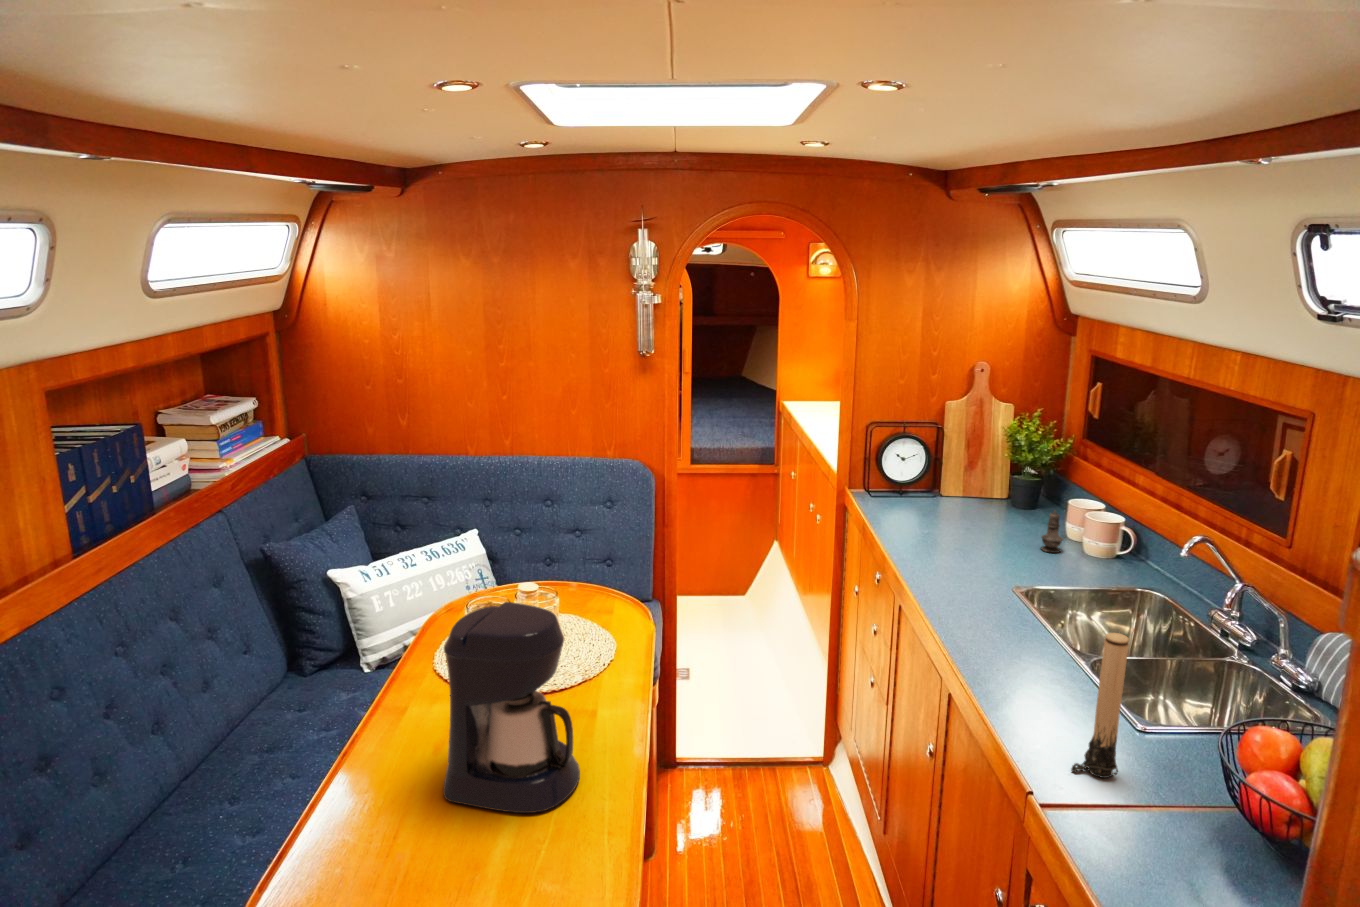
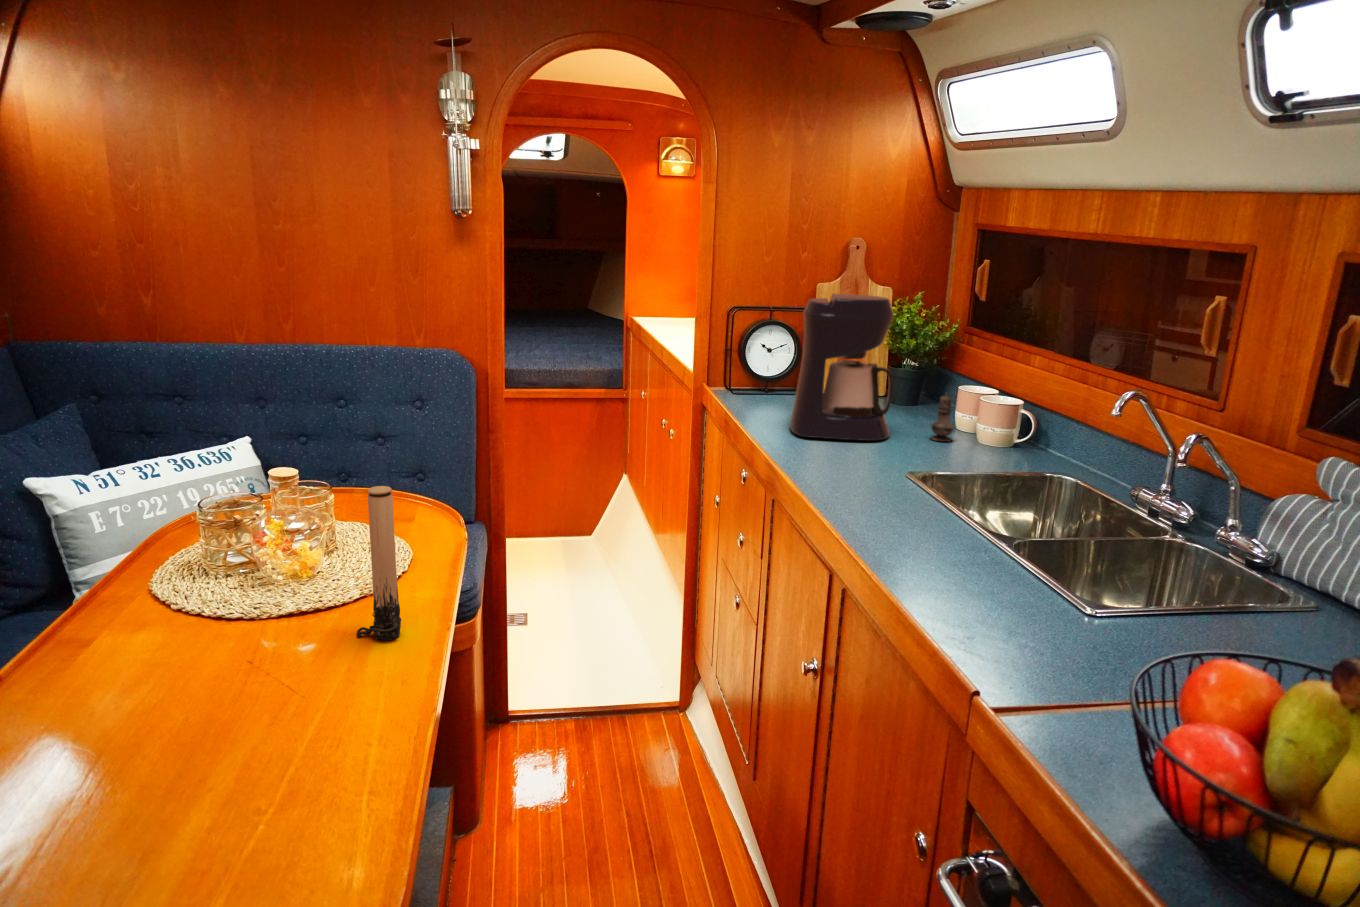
coffee maker: present [443,602,580,813] -> present [790,294,893,441]
candle: present [1071,633,1129,778] -> present [356,486,401,640]

